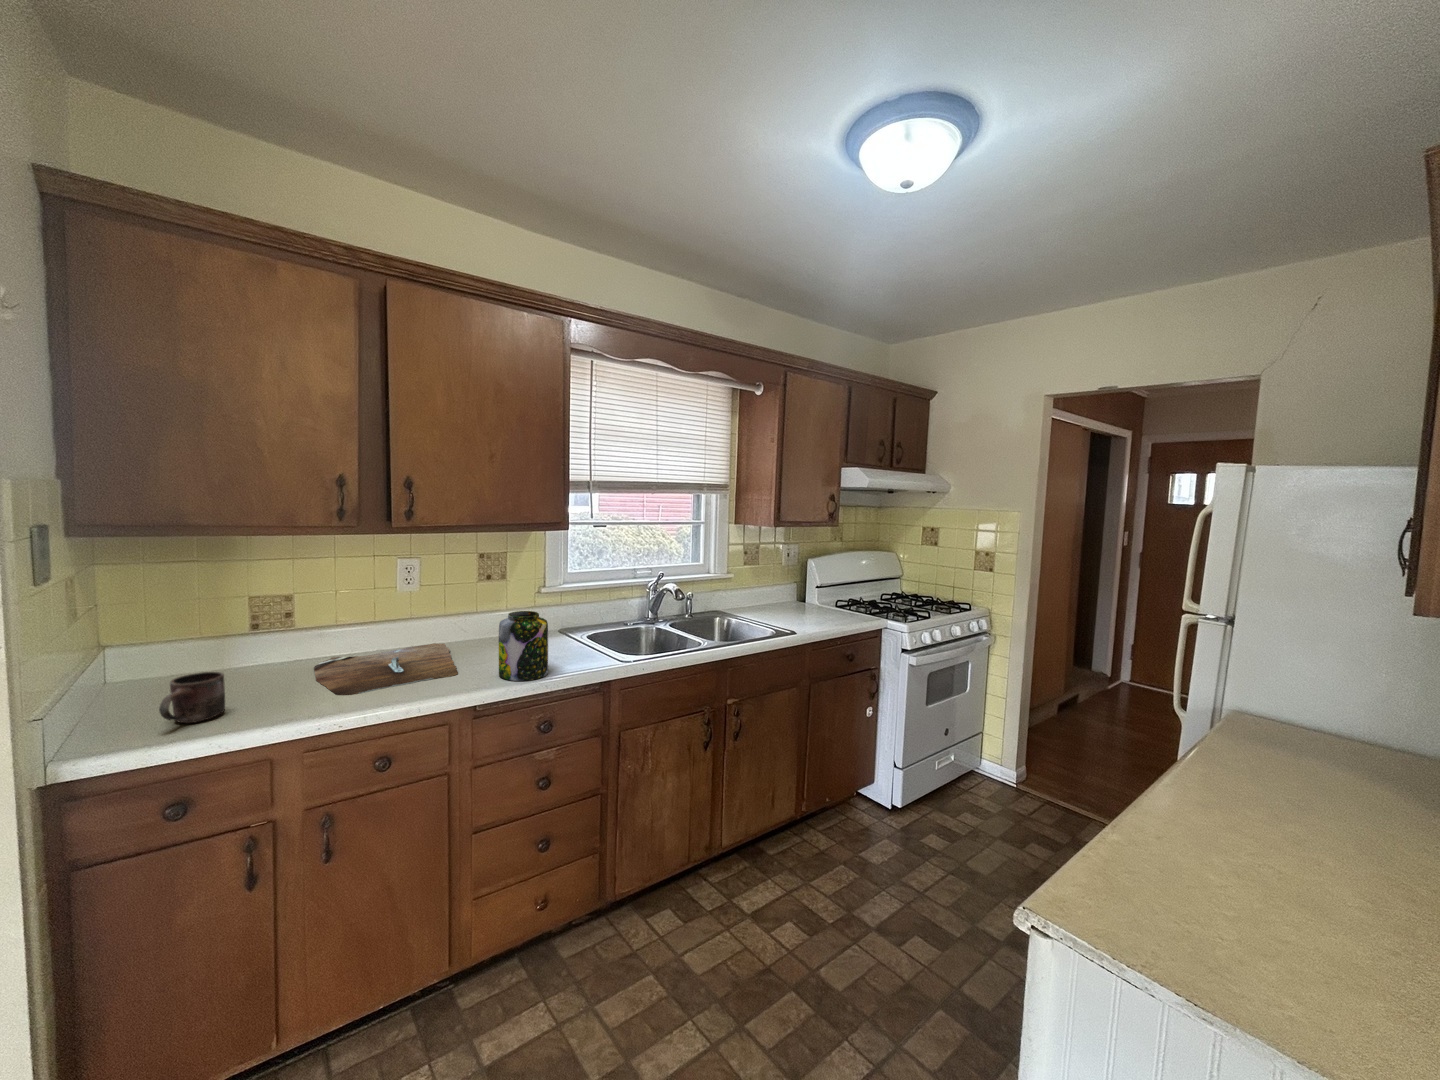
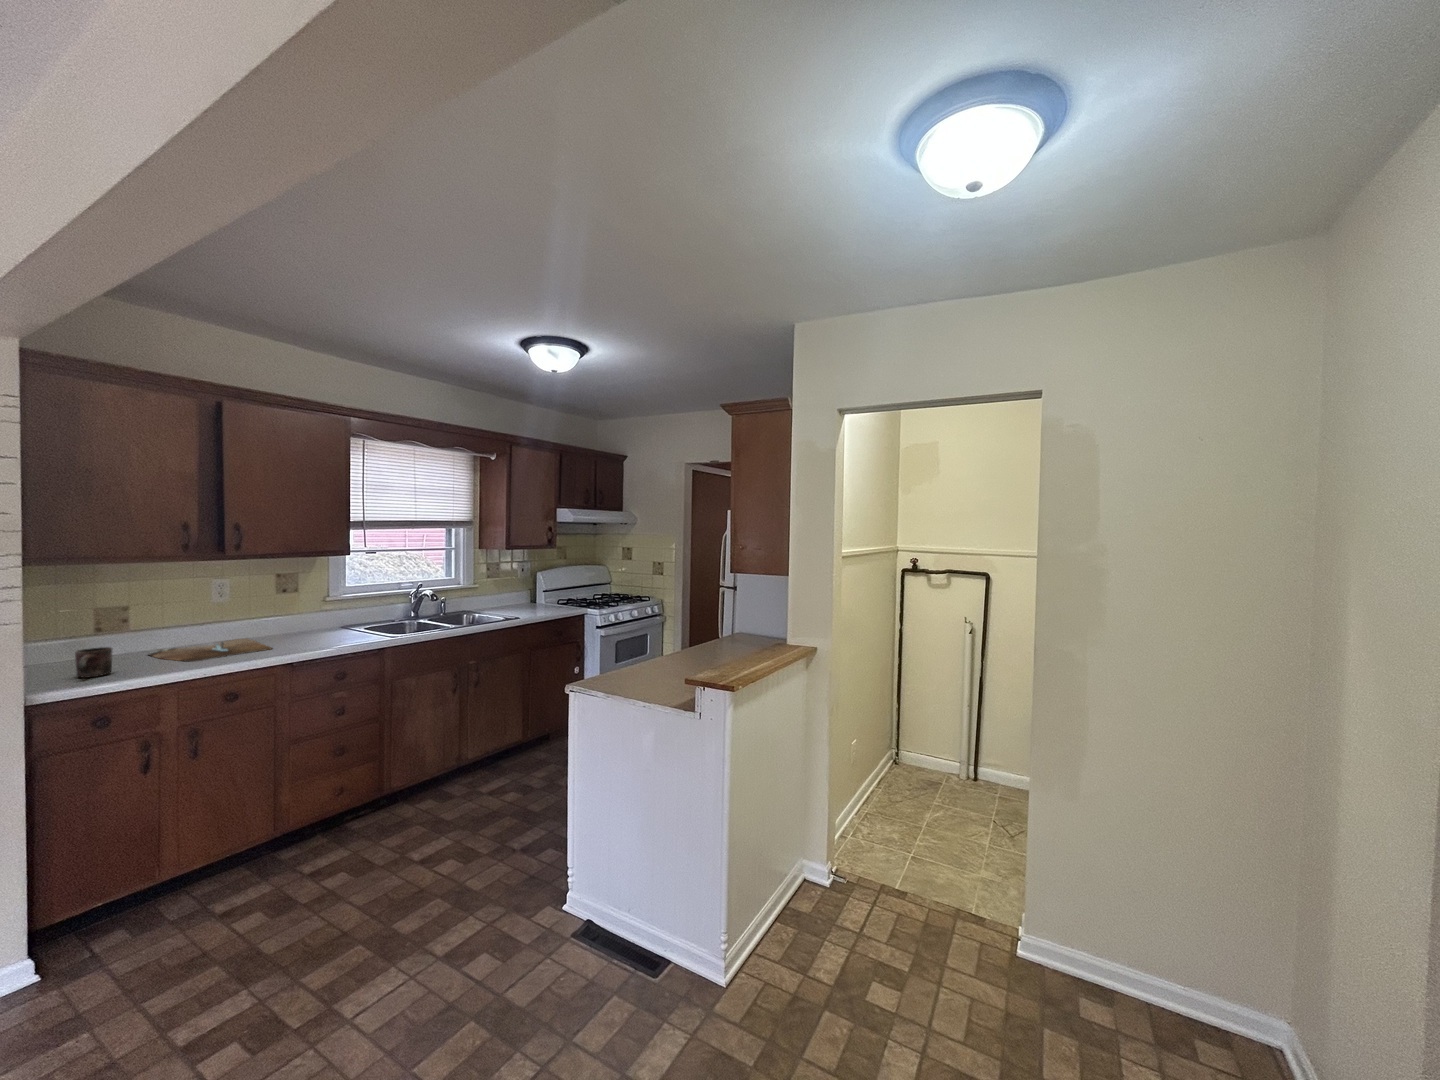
jar: present [499,611,548,681] -> none [306,605,342,648]

